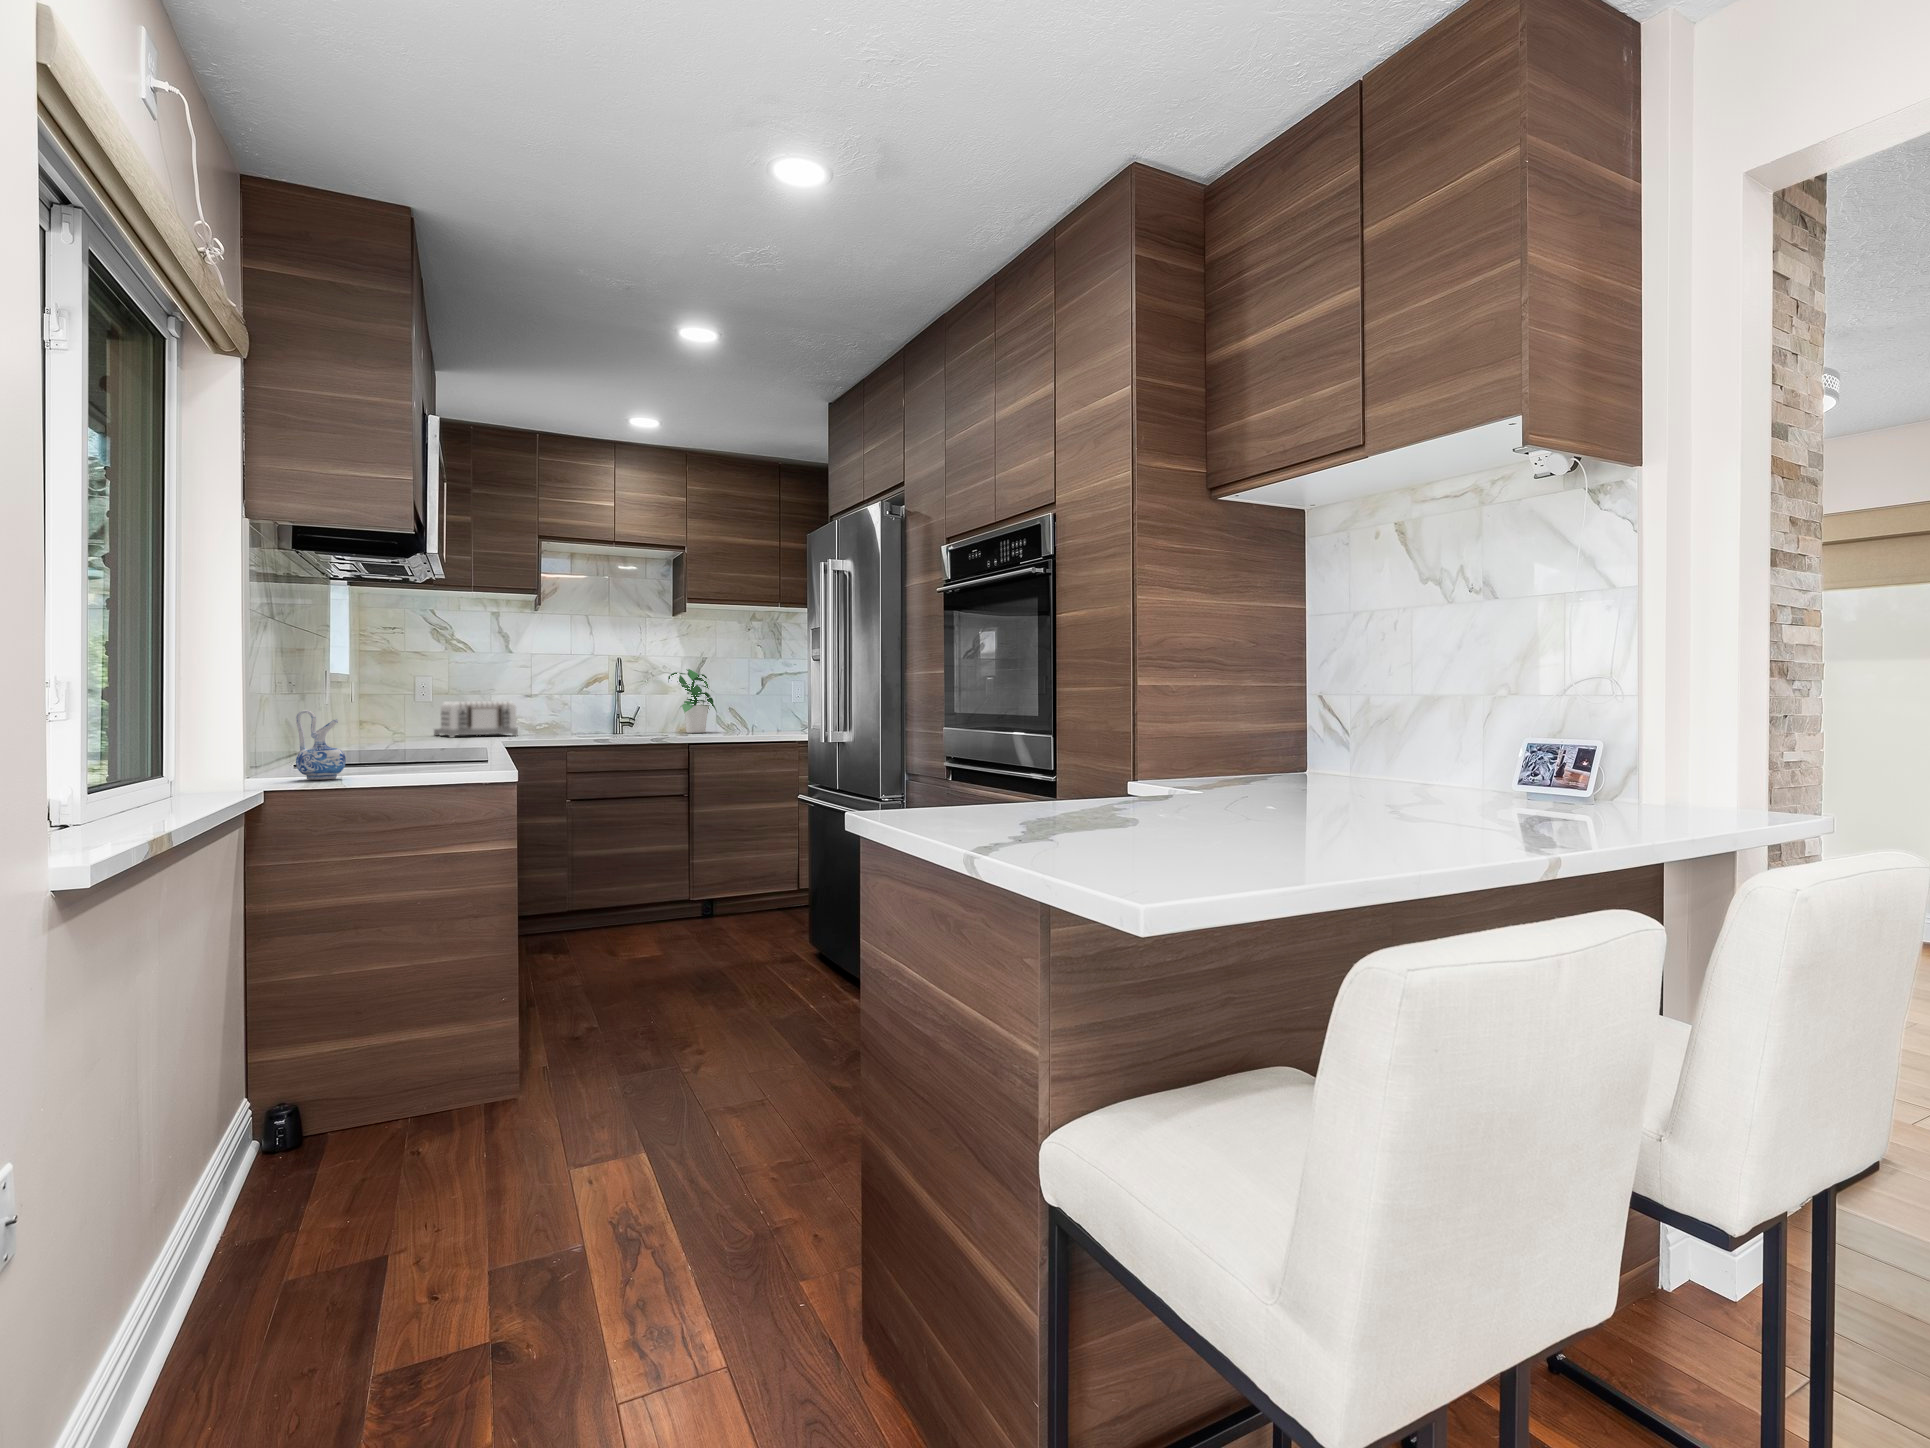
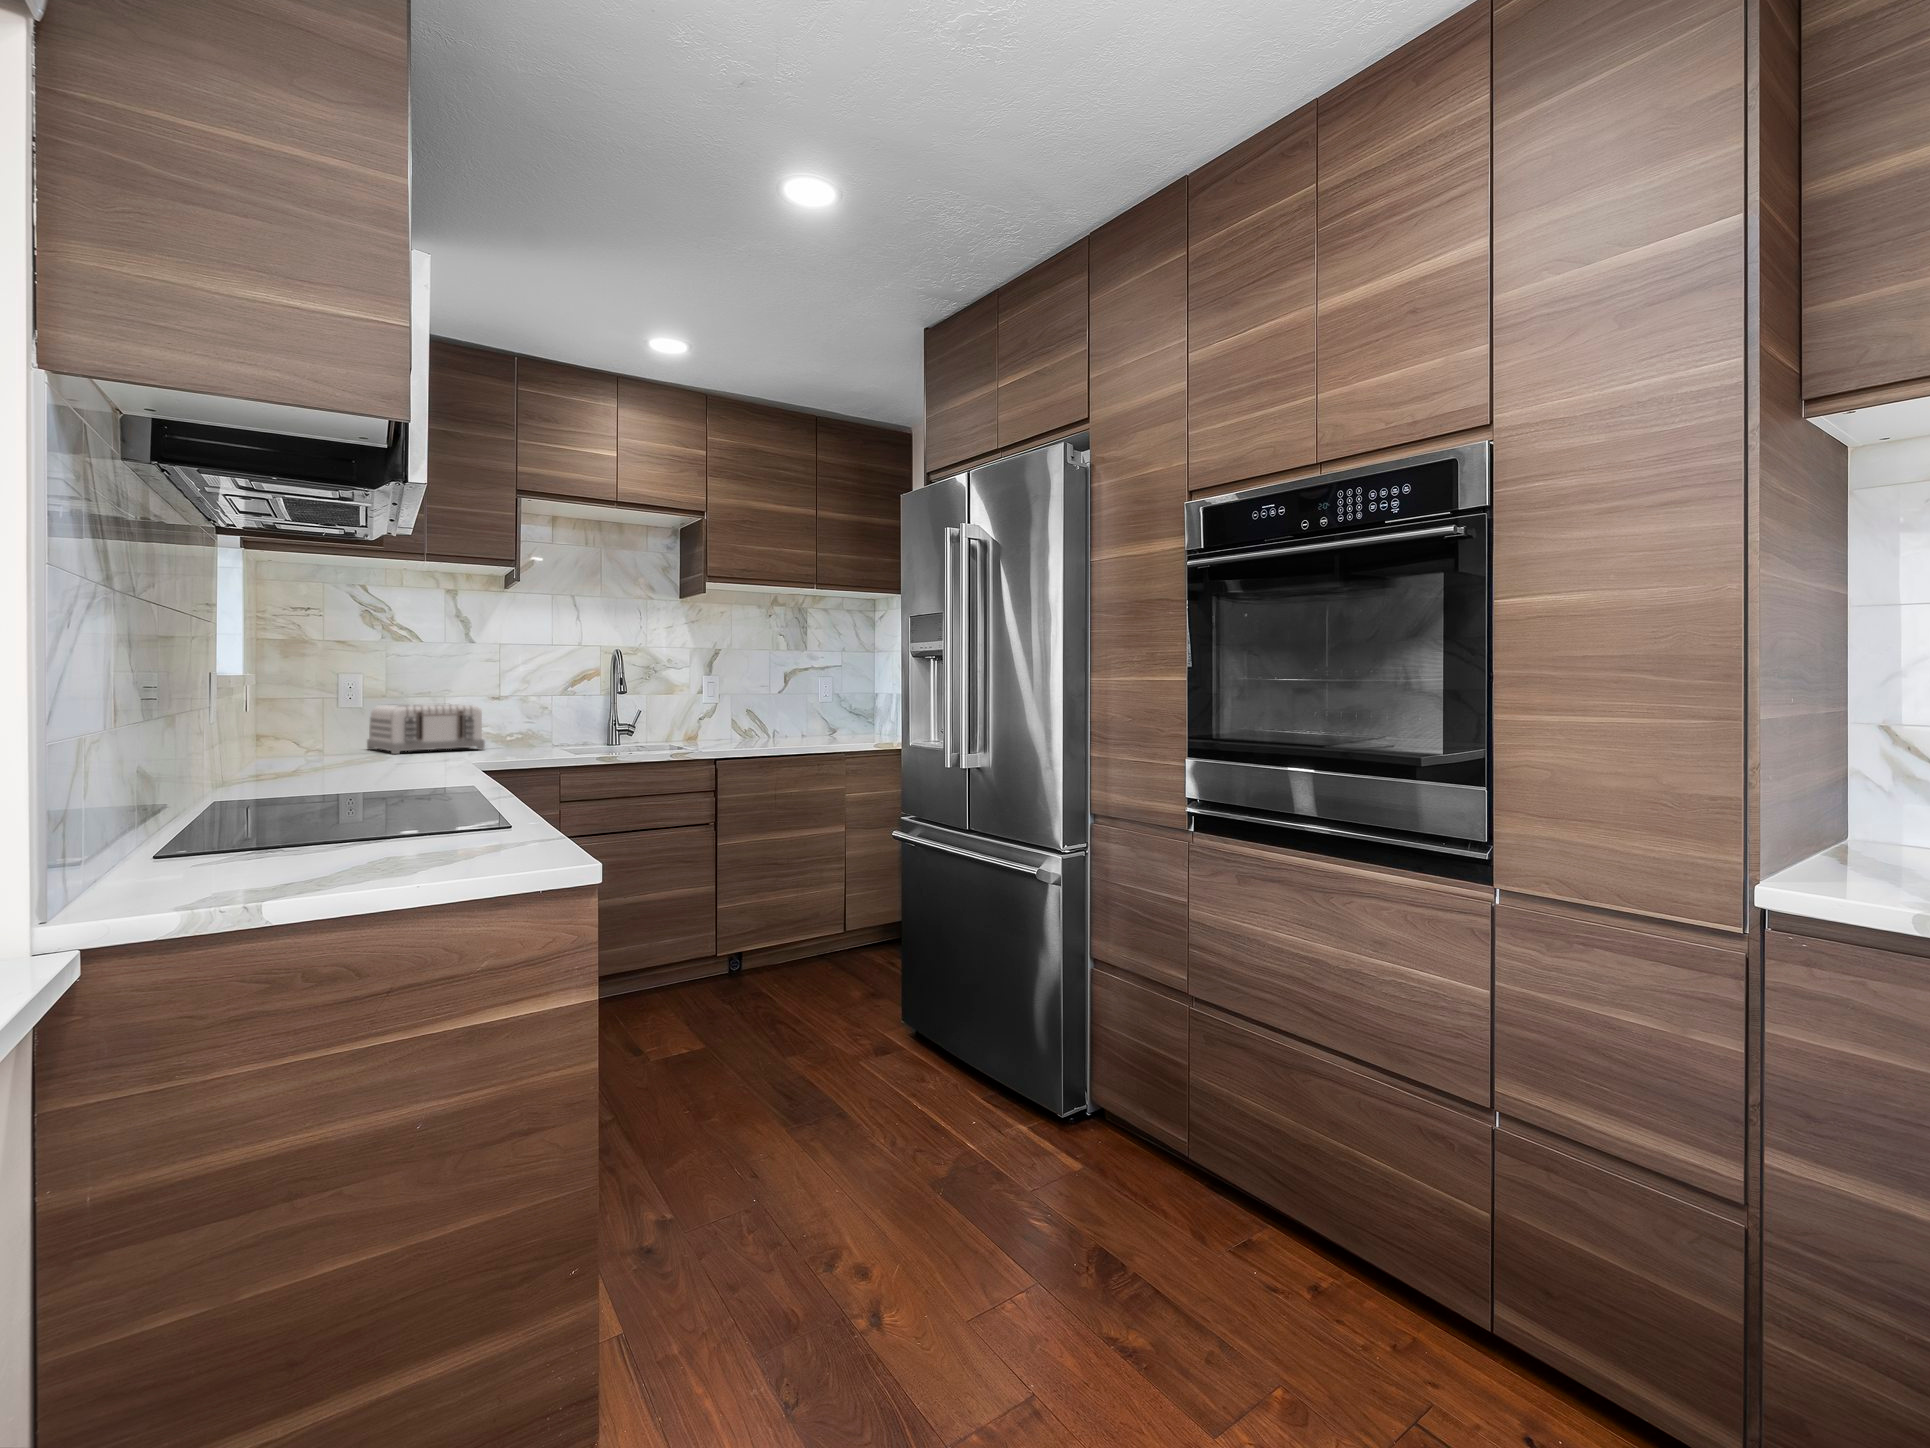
potted plant: present [668,669,716,733] -> none [673,663,734,742]
ceramic pitcher: present [296,710,346,780] -> none [159,761,266,899]

